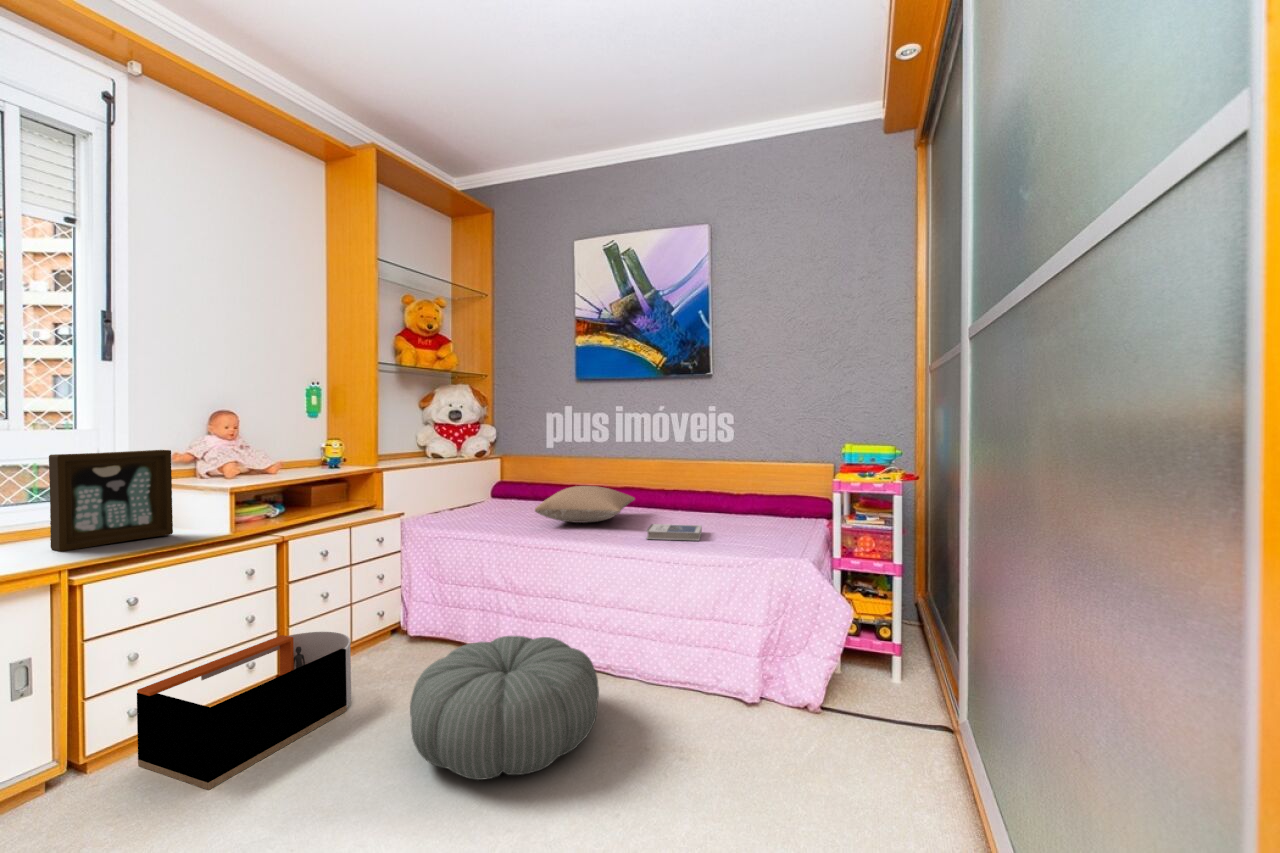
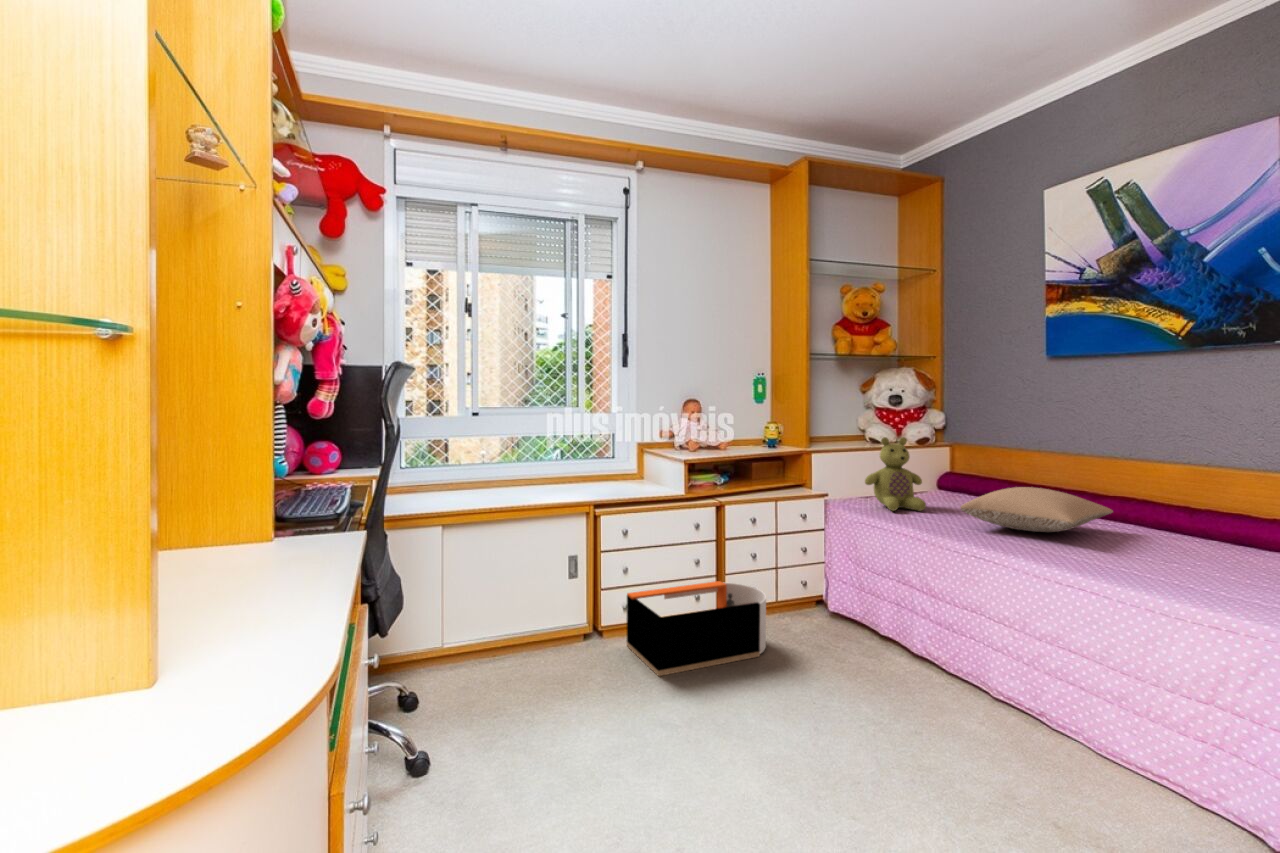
stuffed bear: none [440,449,498,521] -> present [865,437,926,511]
picture frame: present [49,450,173,552] -> none [590,426,654,491]
hardback book: present [646,524,702,540] -> none [1104,545,1210,578]
pouf: present [410,636,599,780] -> none [795,627,1000,769]

